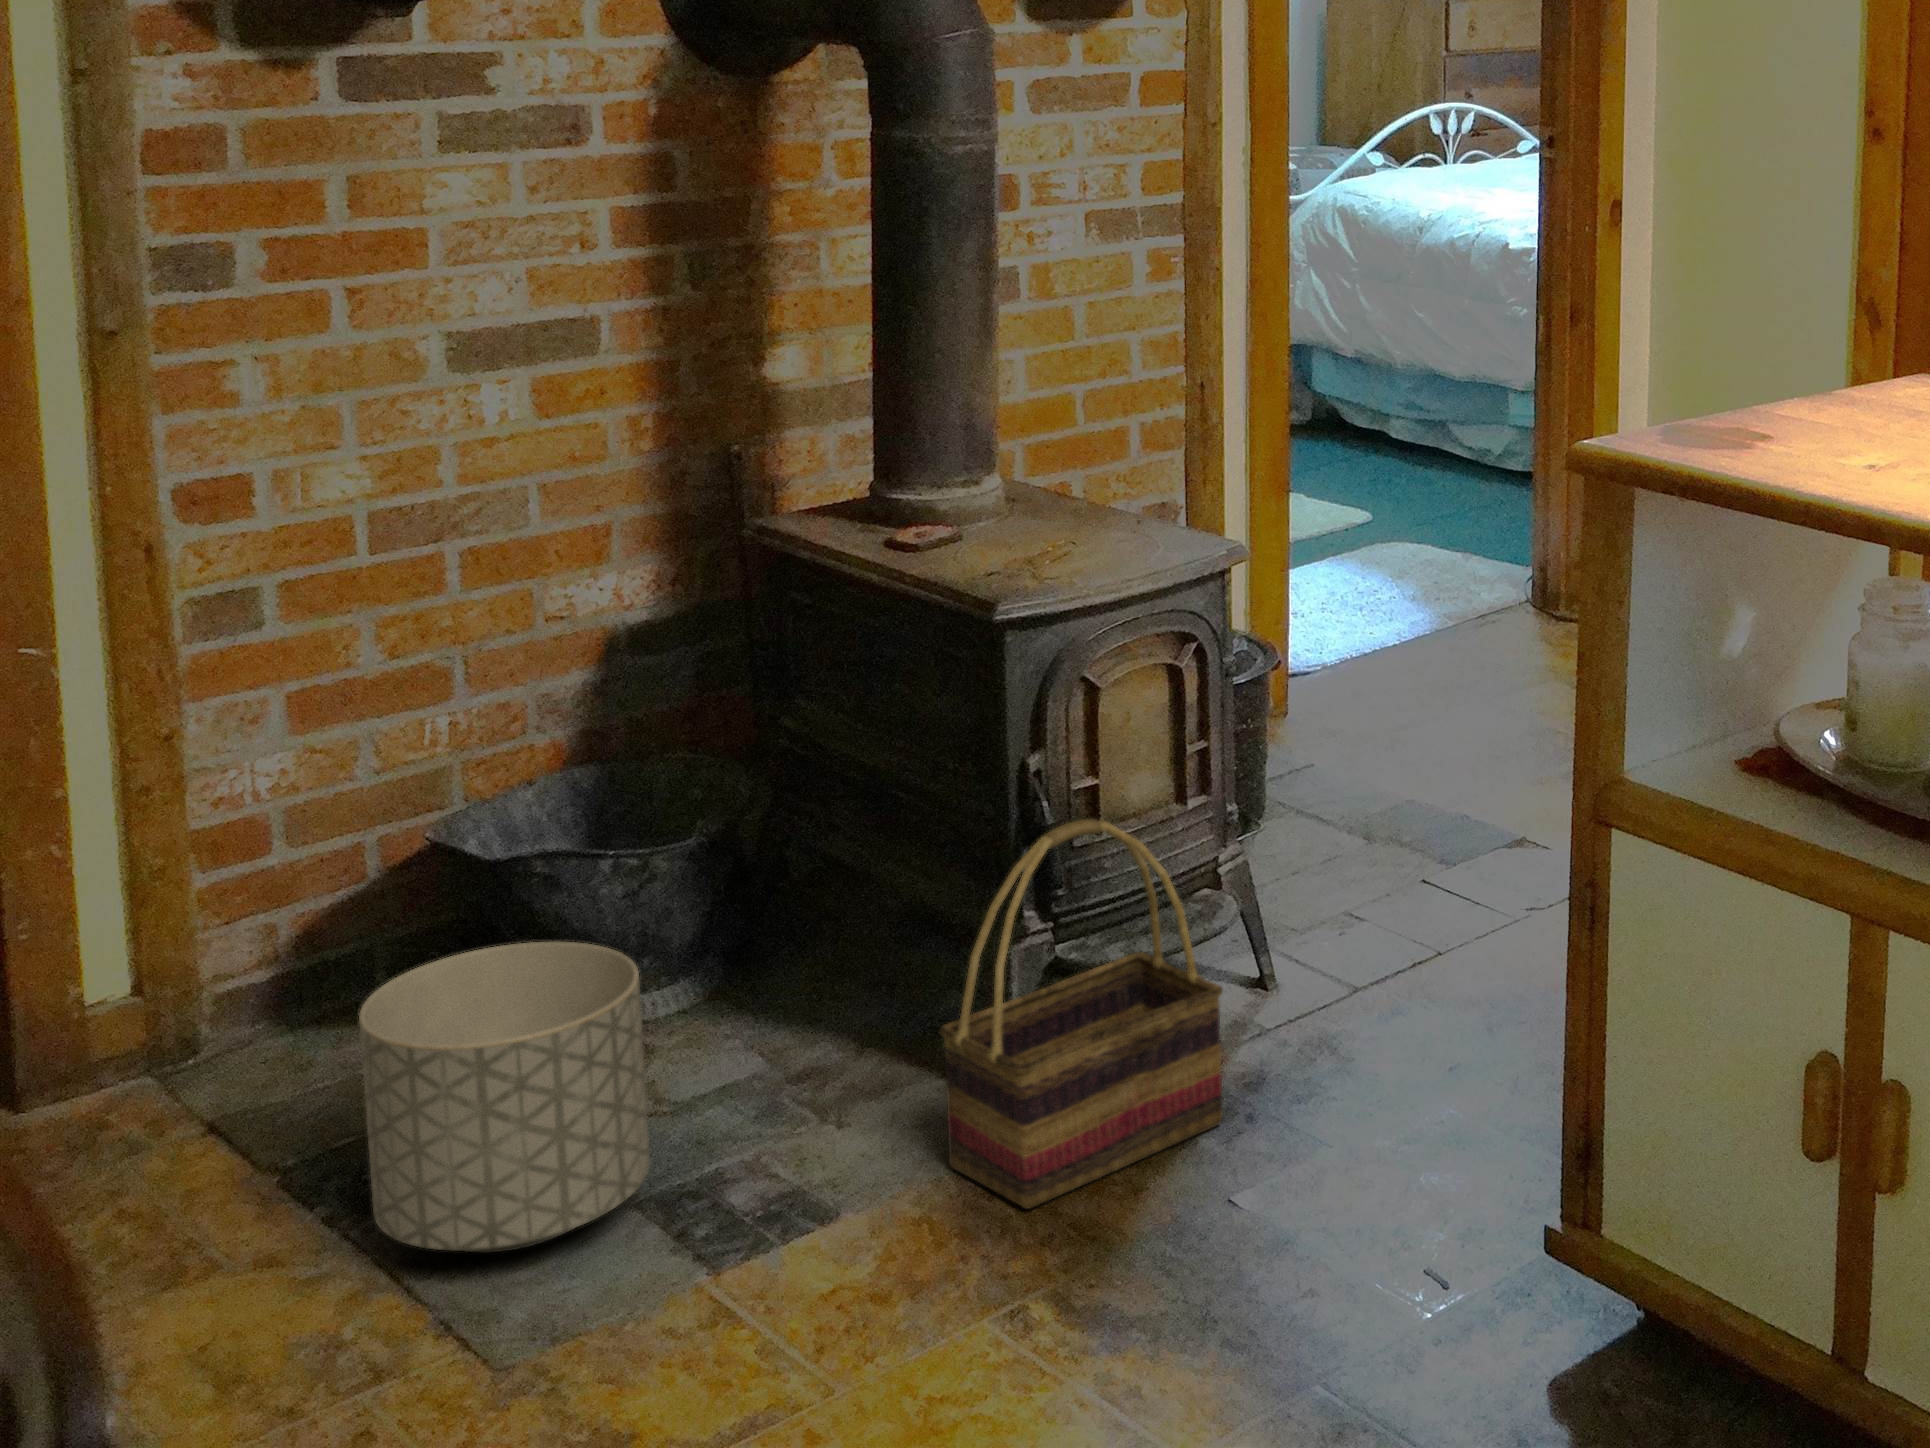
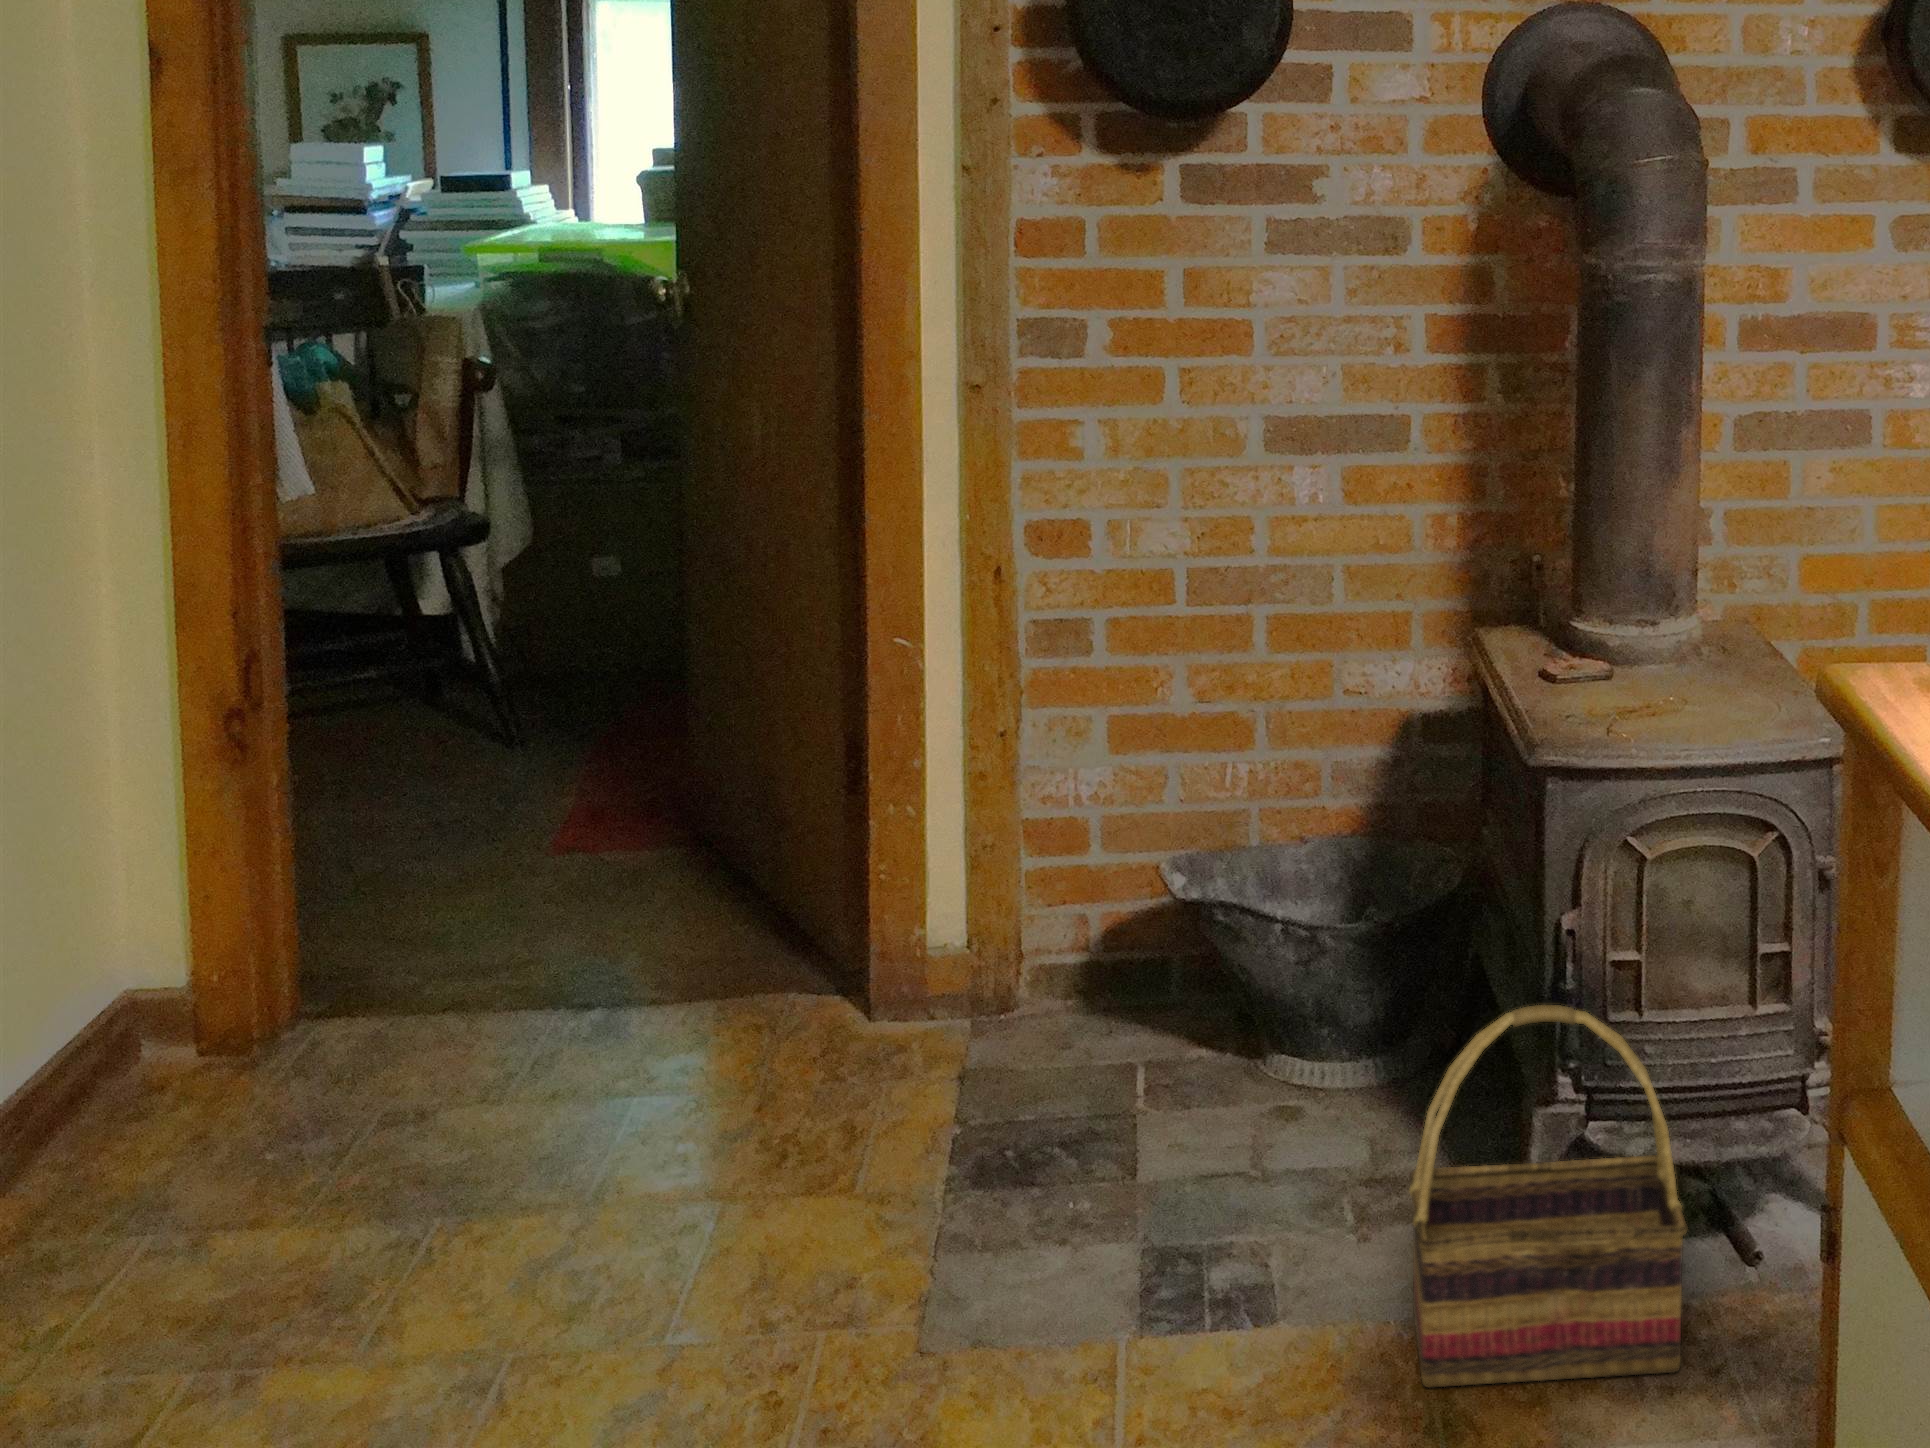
planter: present [359,942,650,1253] -> none [957,964,1194,1245]

